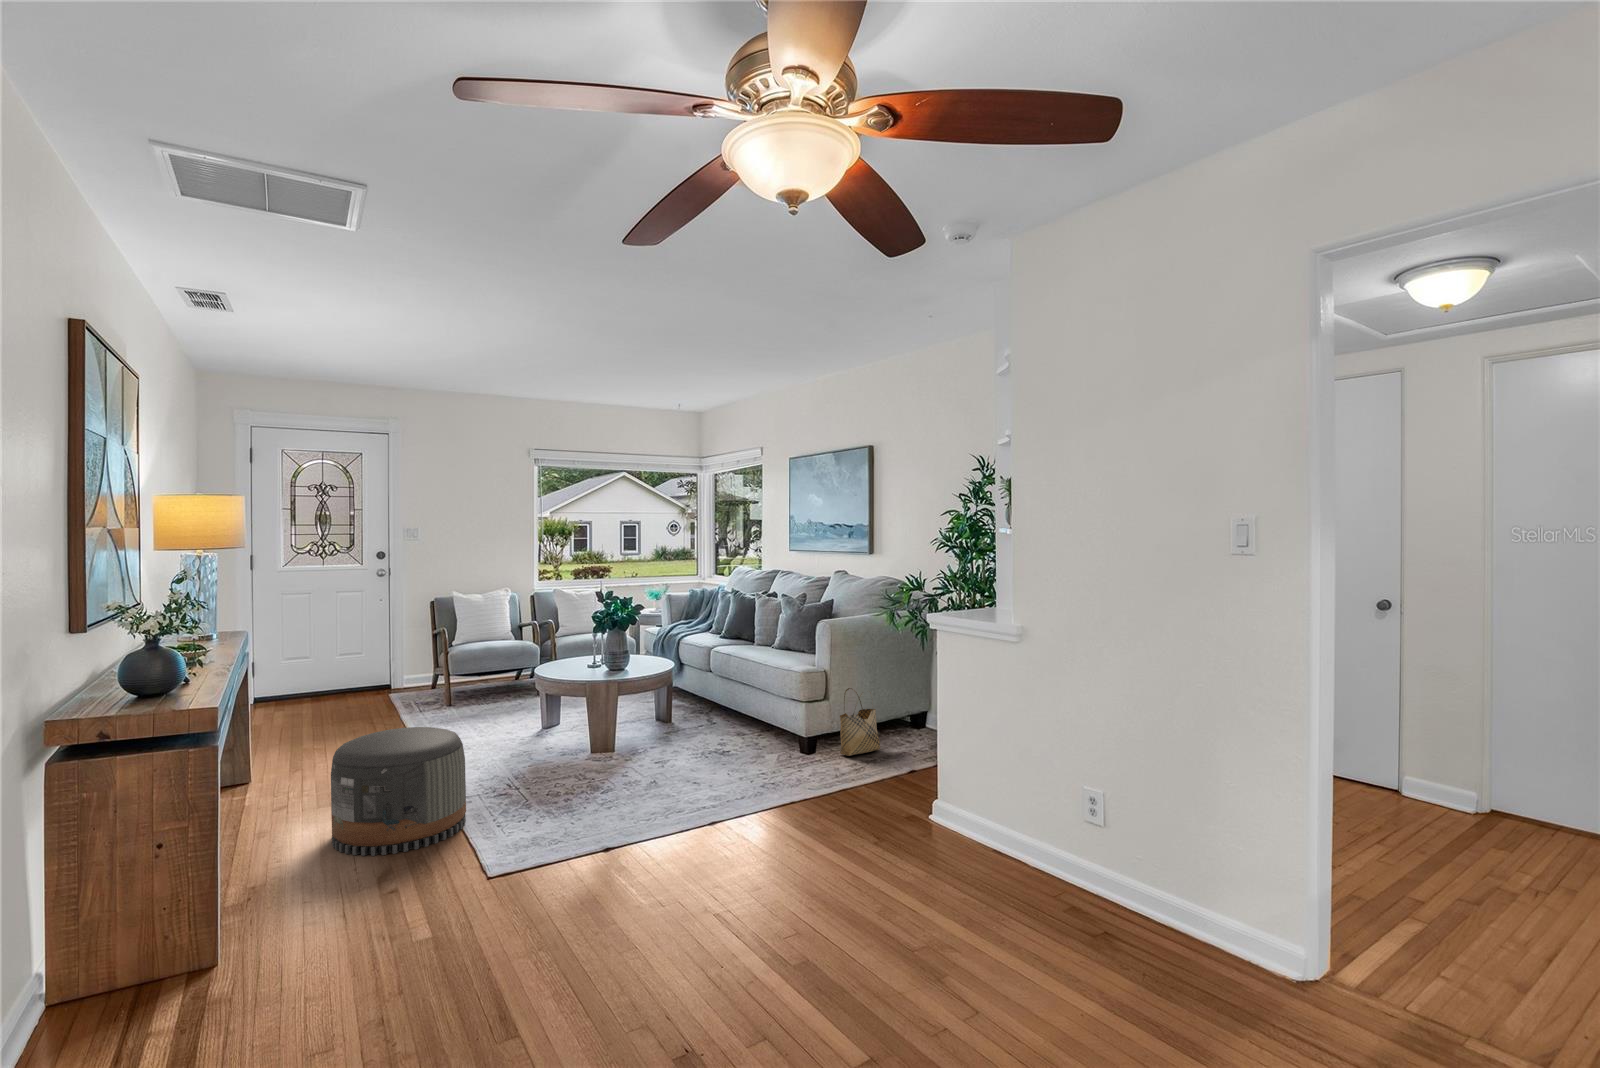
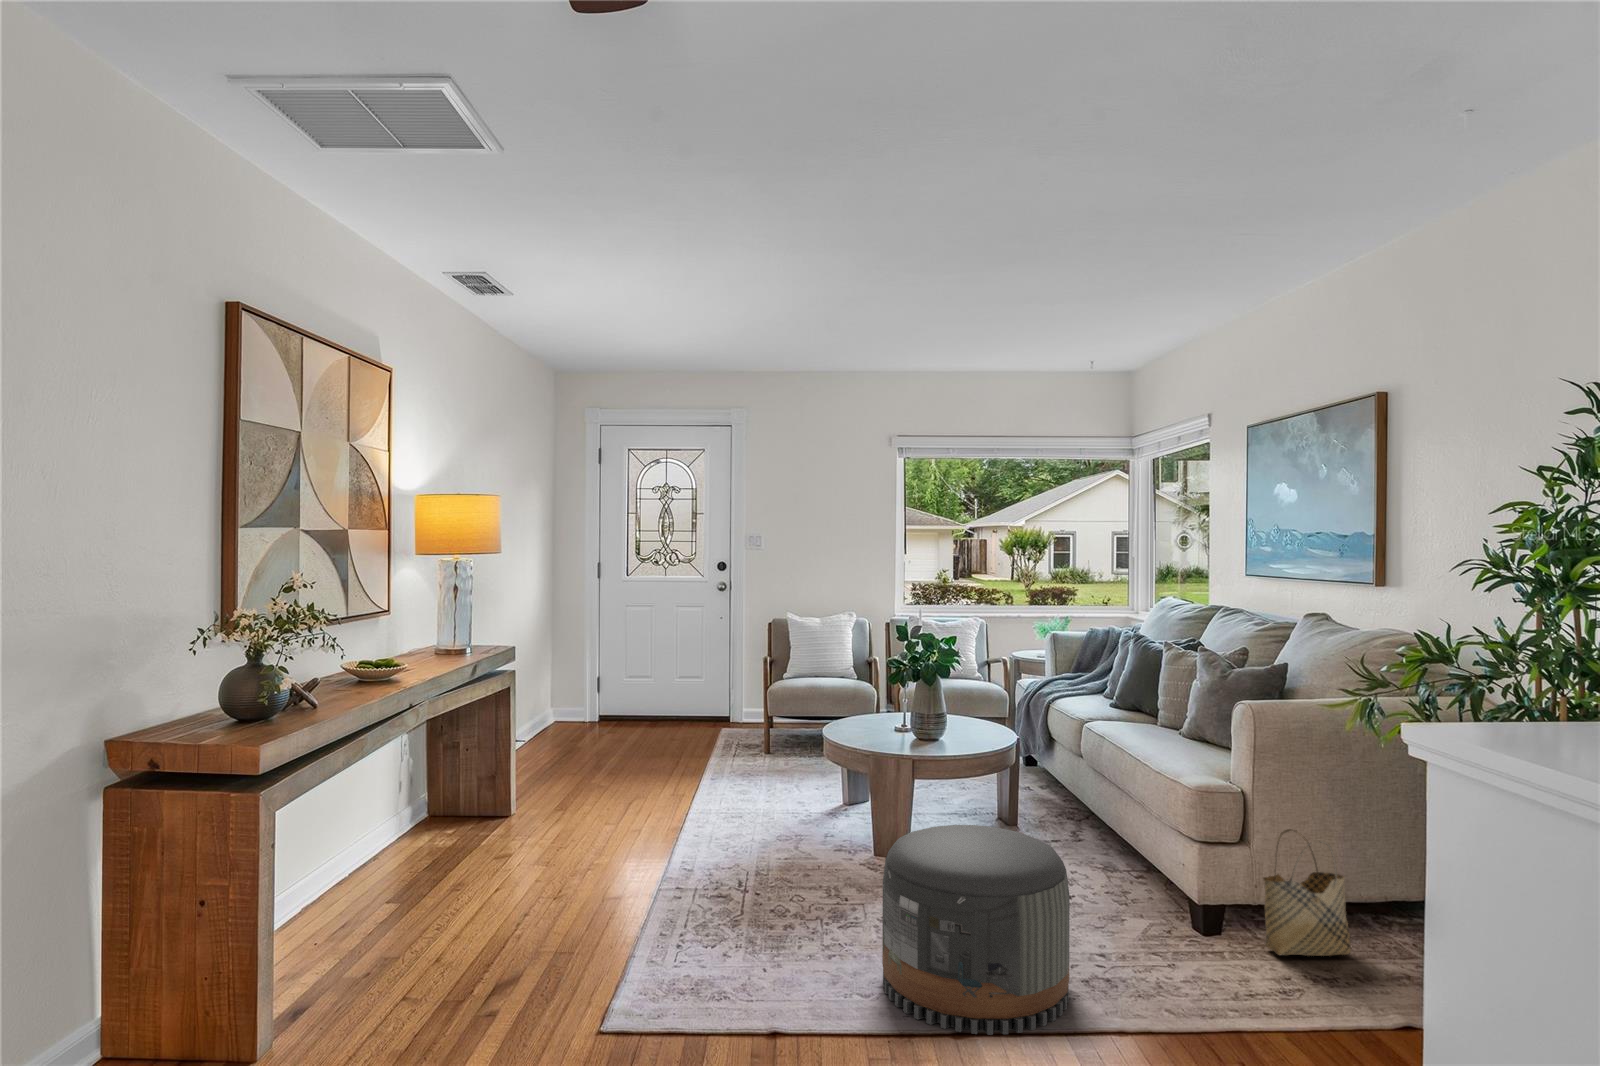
pouf: present [331,727,466,856] -> present [882,825,1070,1035]

